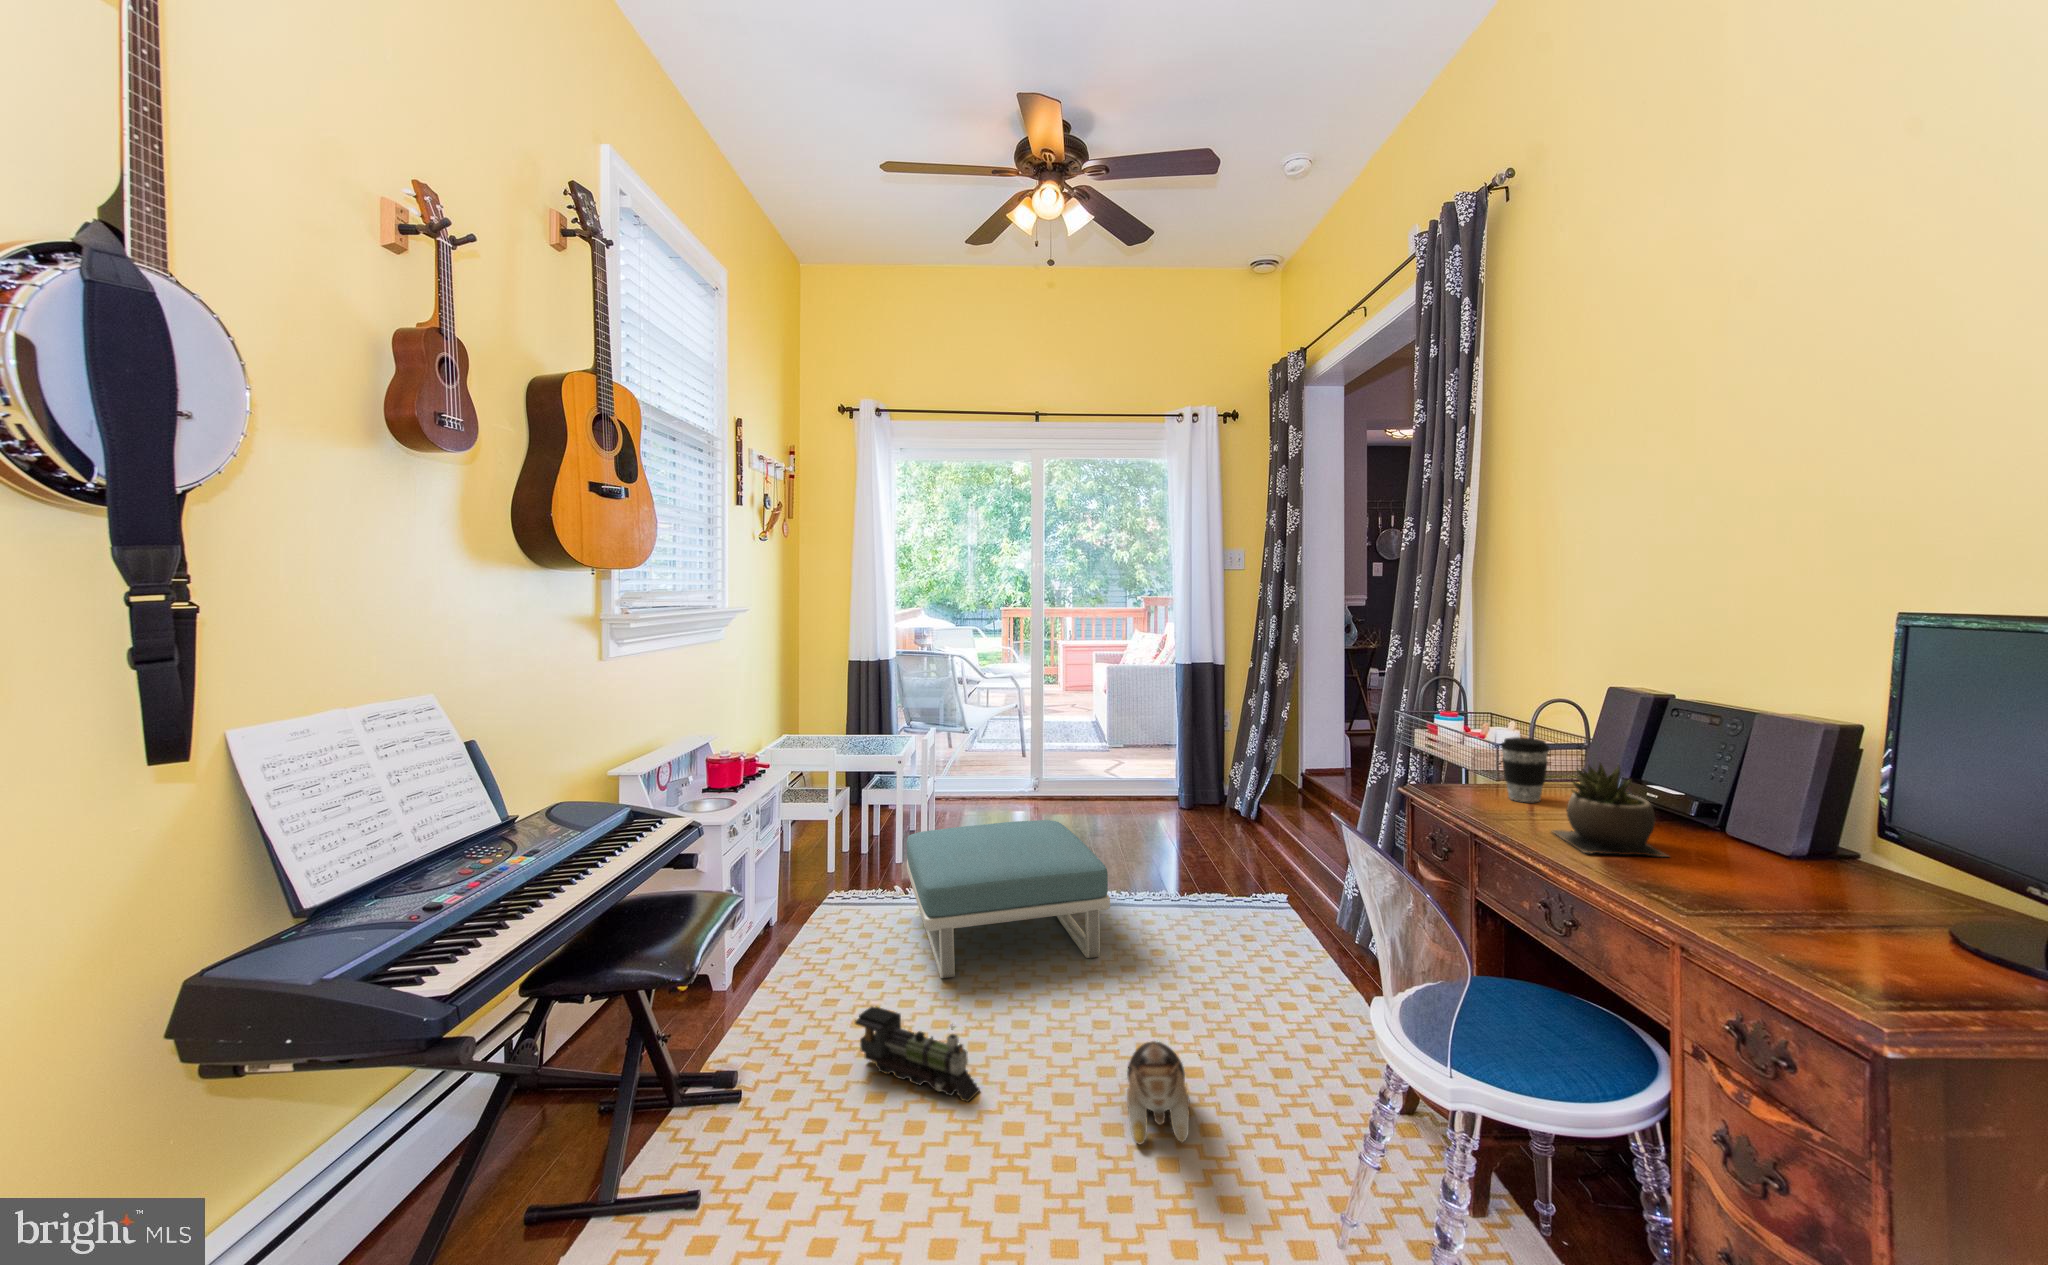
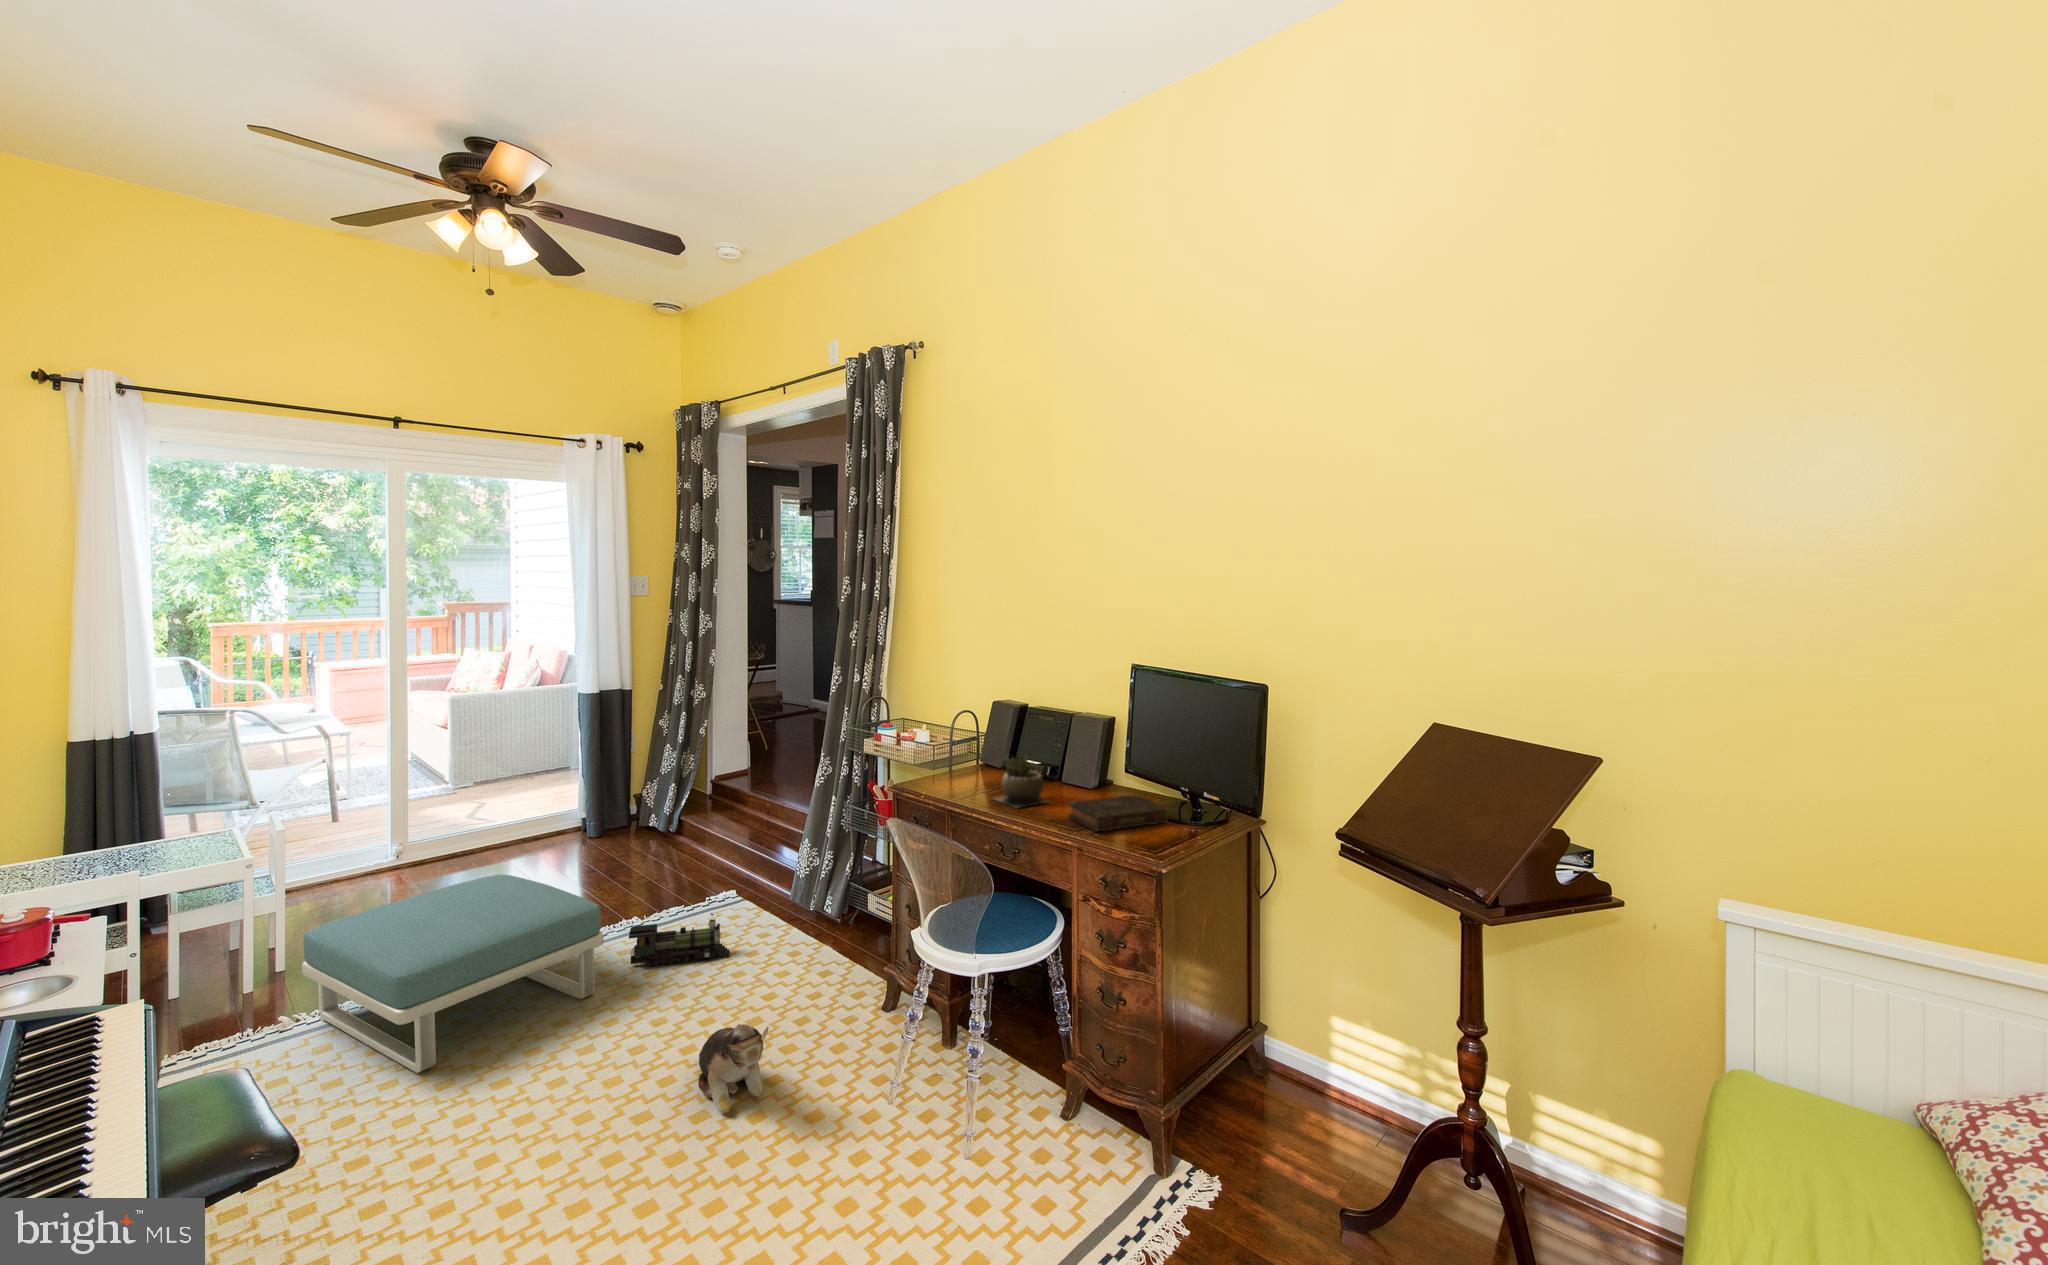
coffee cup: present [1500,737,1549,802] -> none [950,742,977,783]
book: none [1685,860,1969,952] -> present [1068,795,1168,831]
toy train: present [855,1007,980,1102] -> present [629,913,730,966]

